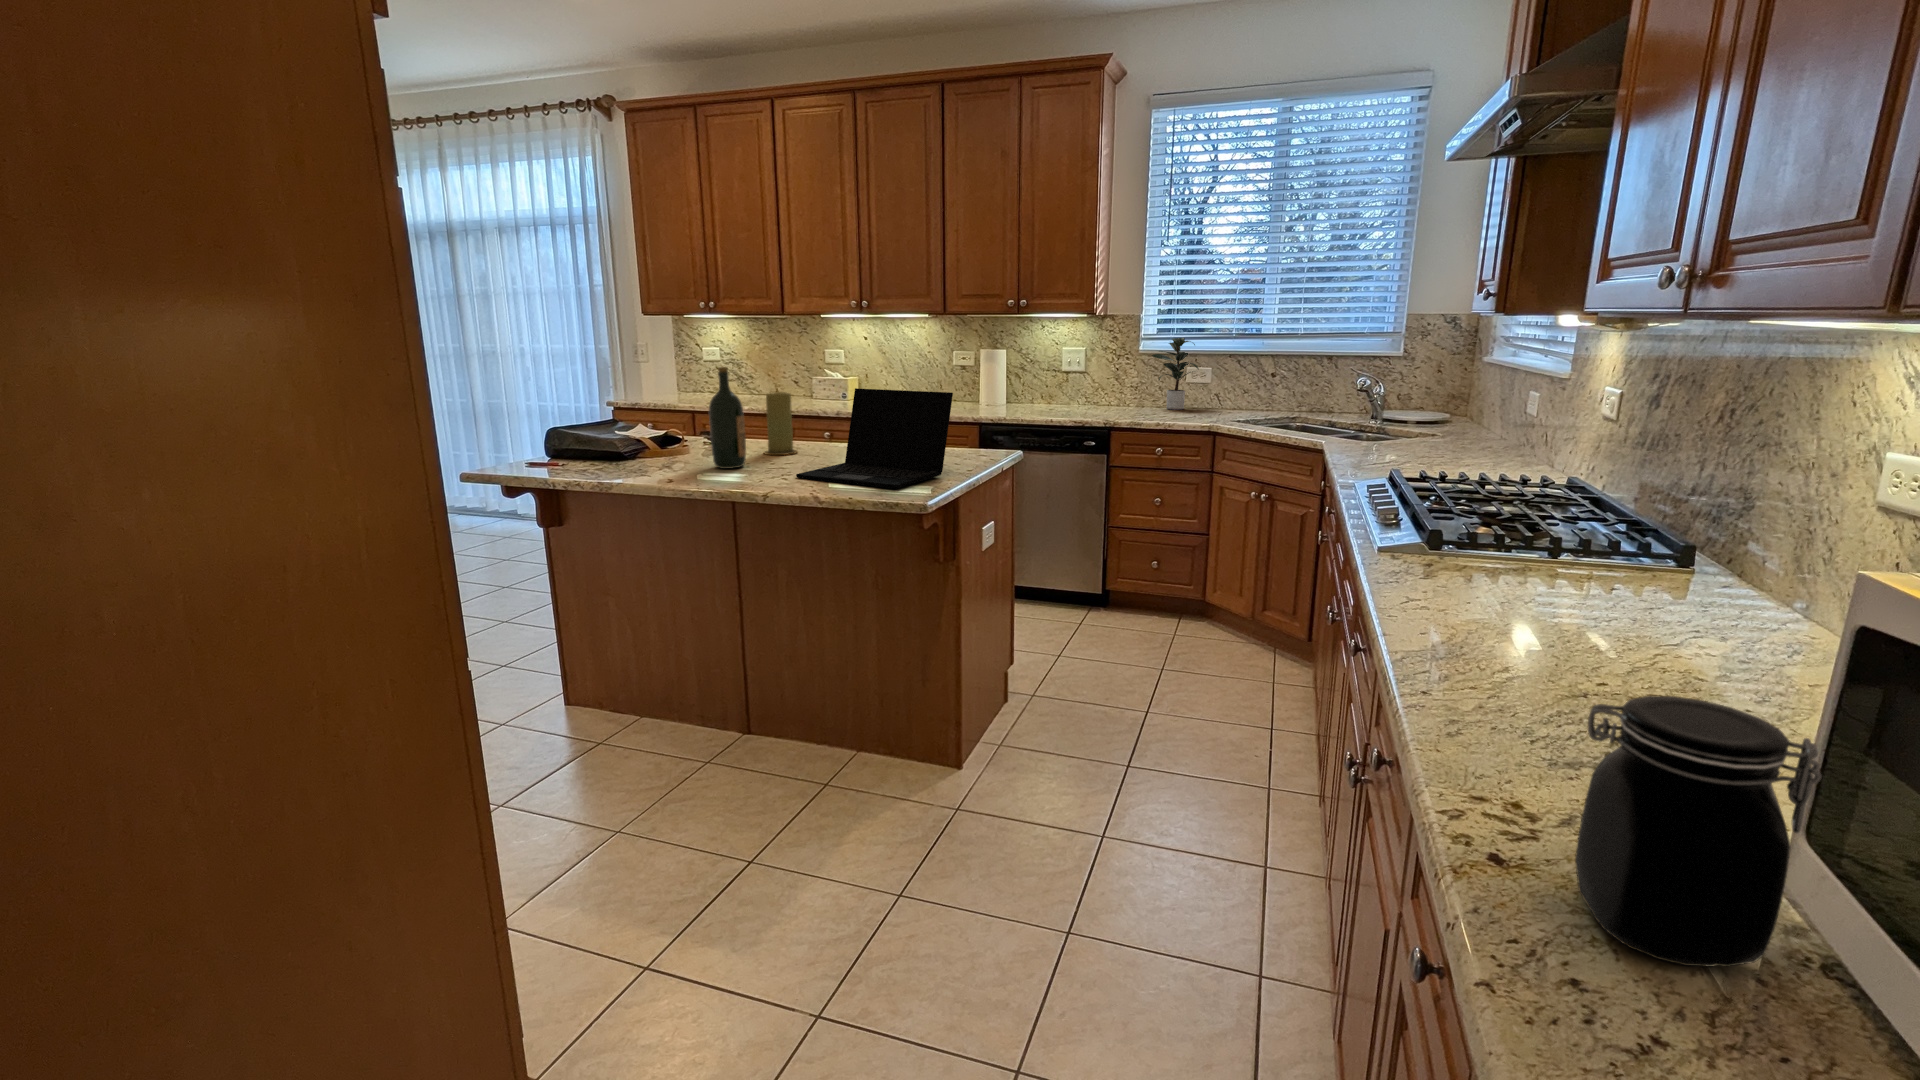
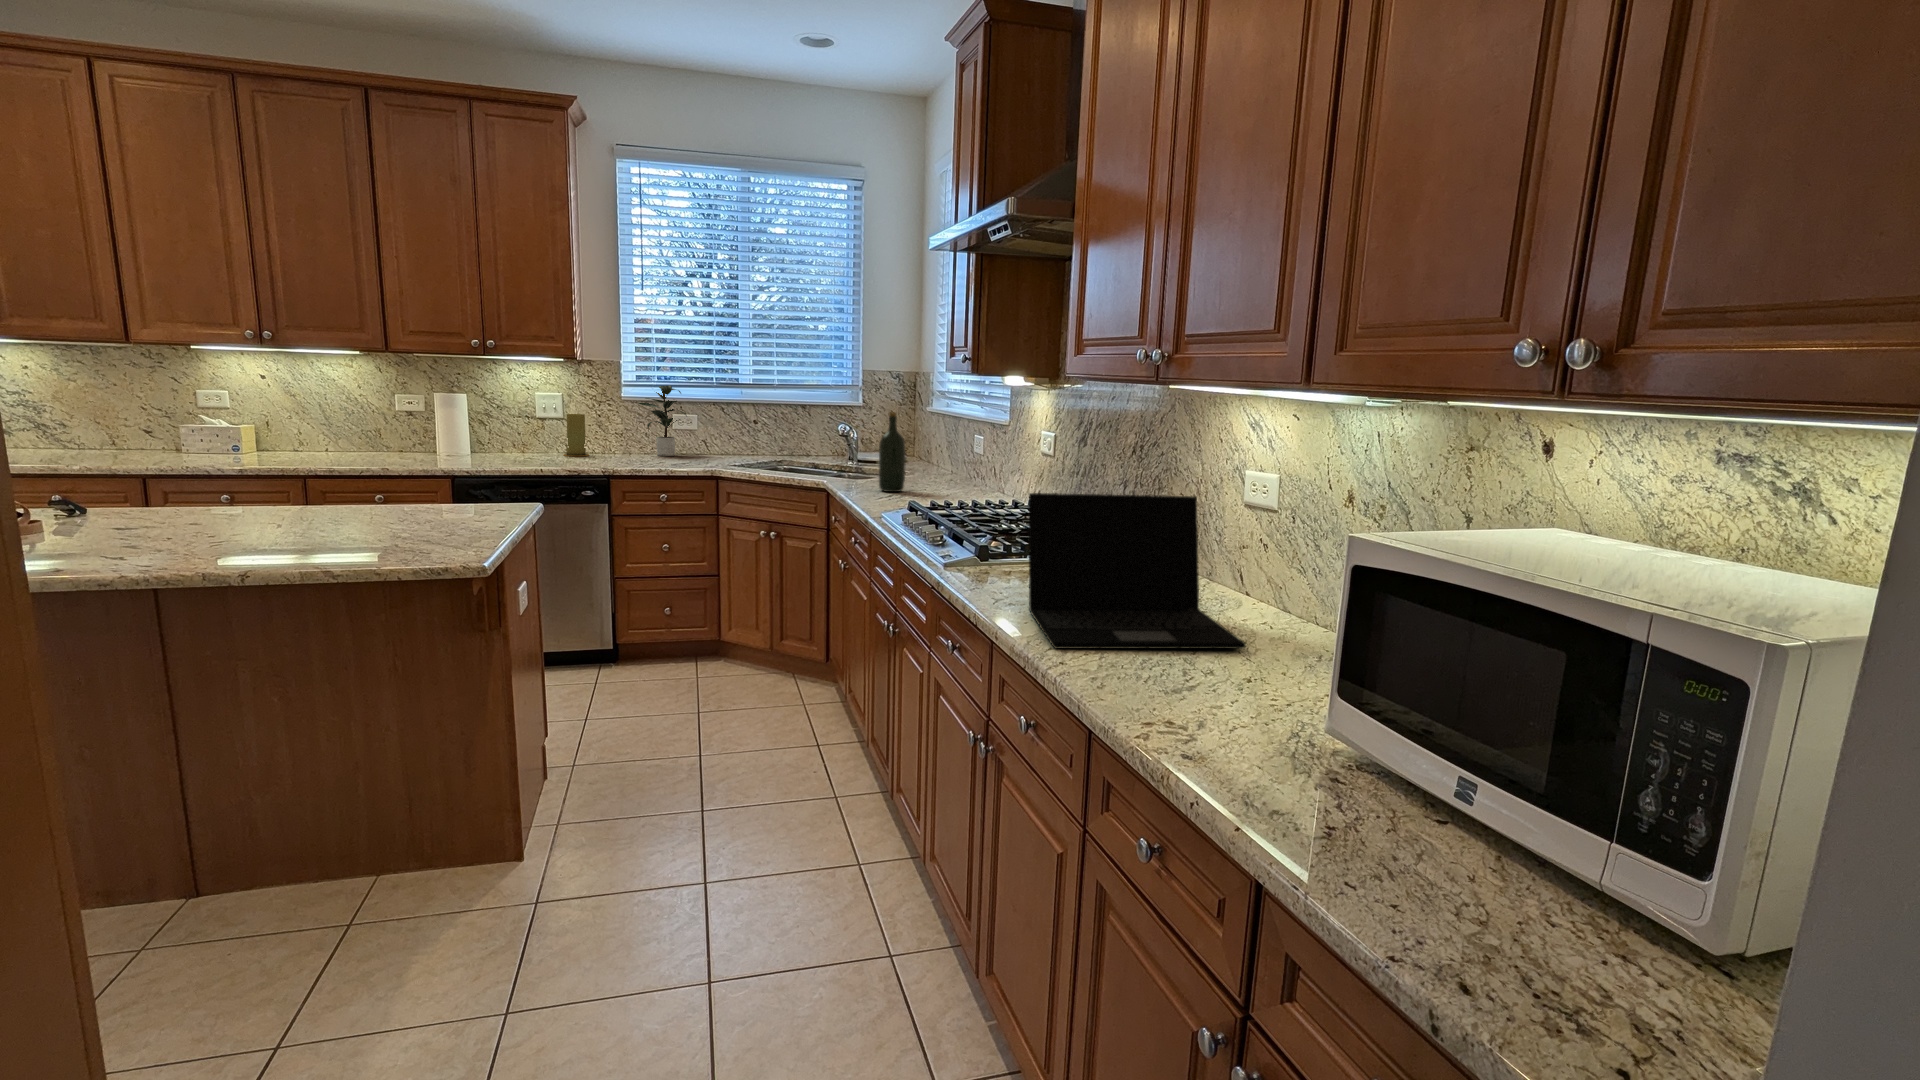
wine bottle: present [709,367,746,469] -> present [879,412,906,492]
laptop: present [796,388,953,489] -> present [1029,493,1246,649]
candle: present [764,392,797,455] -> present [564,414,589,456]
jar: present [1575,695,1822,967] -> none [1235,621,1359,784]

